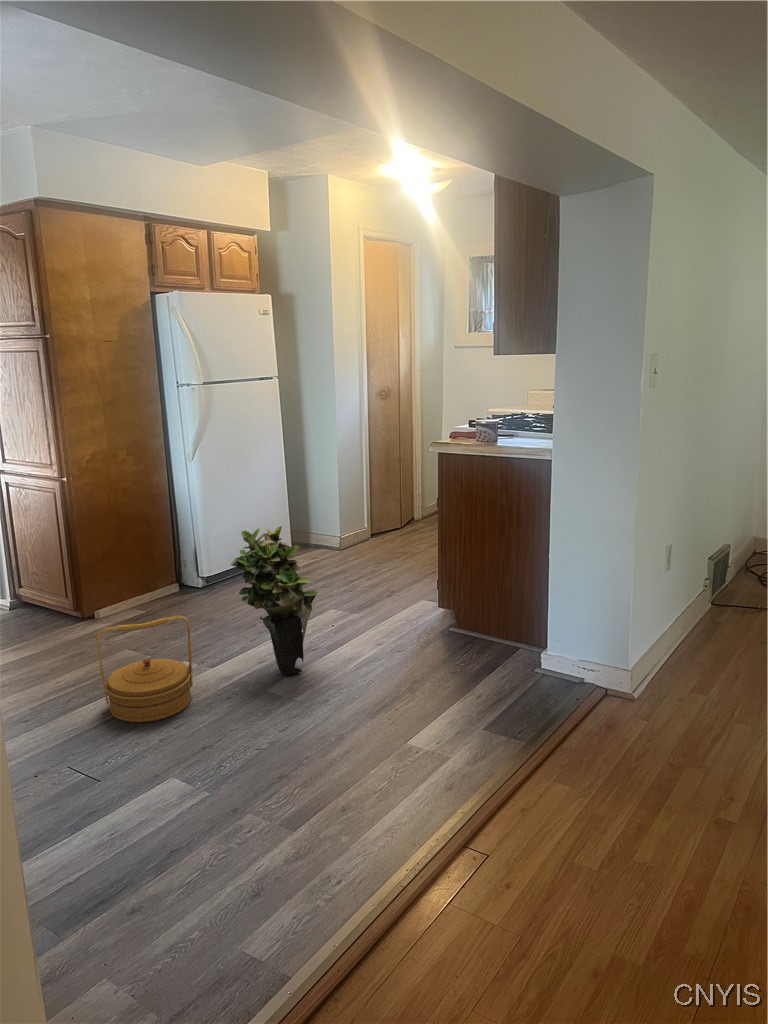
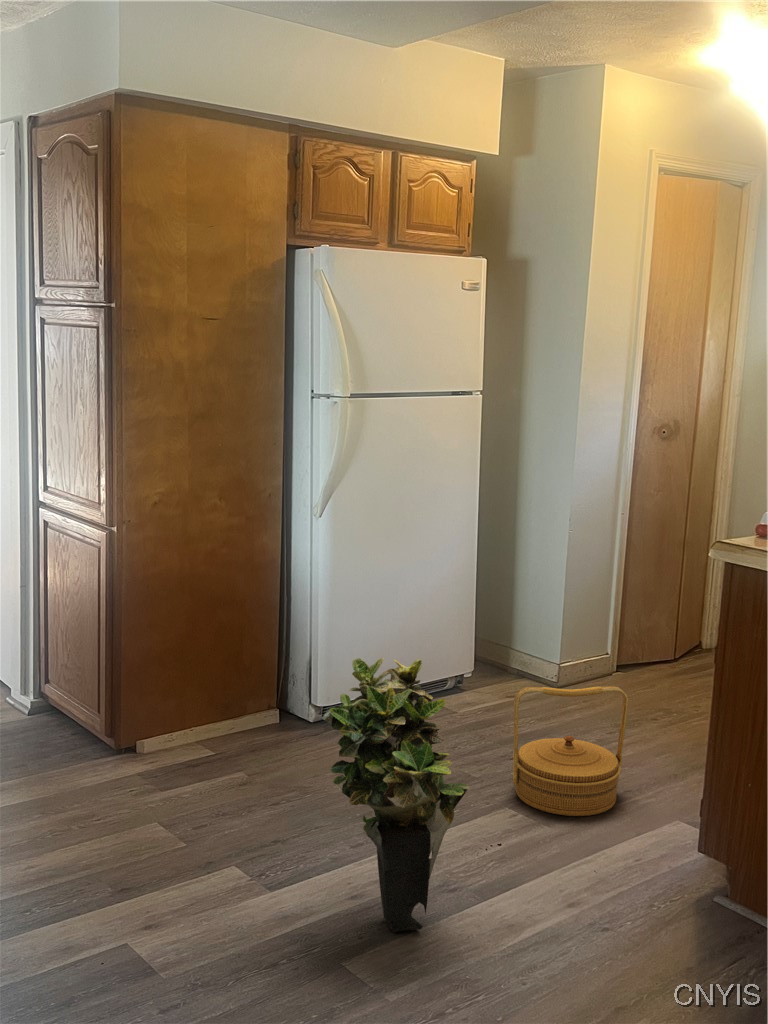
basket: present [96,615,193,722] -> present [513,686,628,816]

